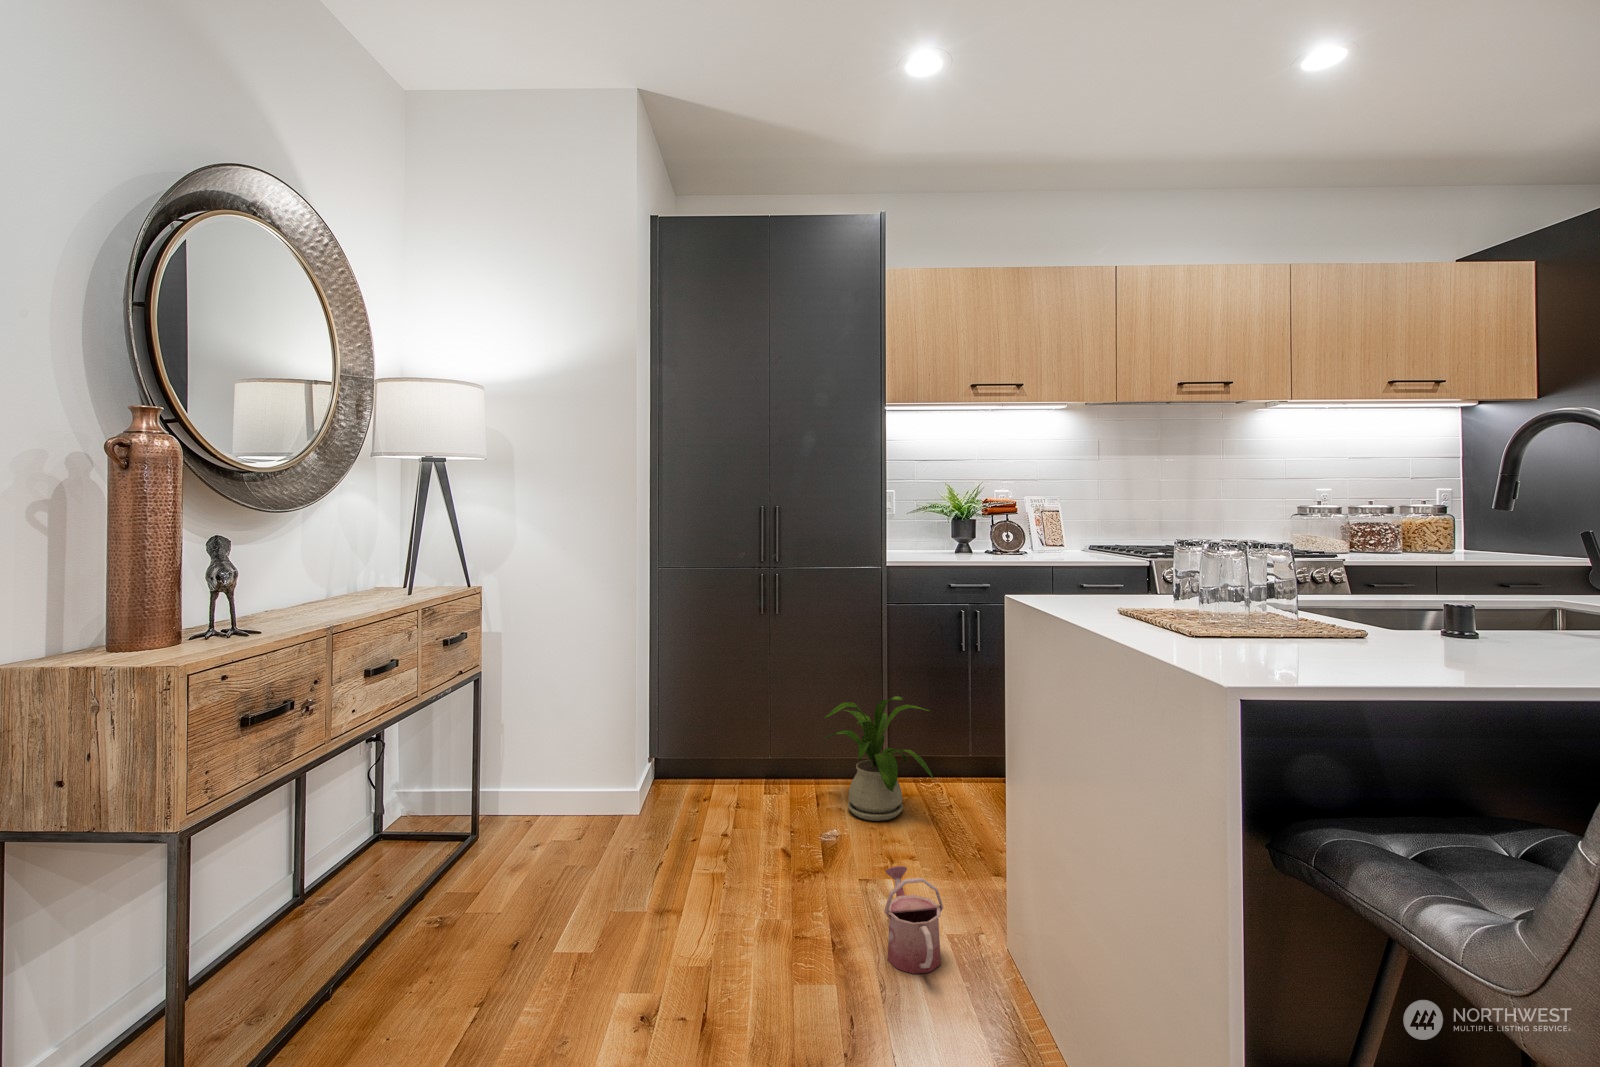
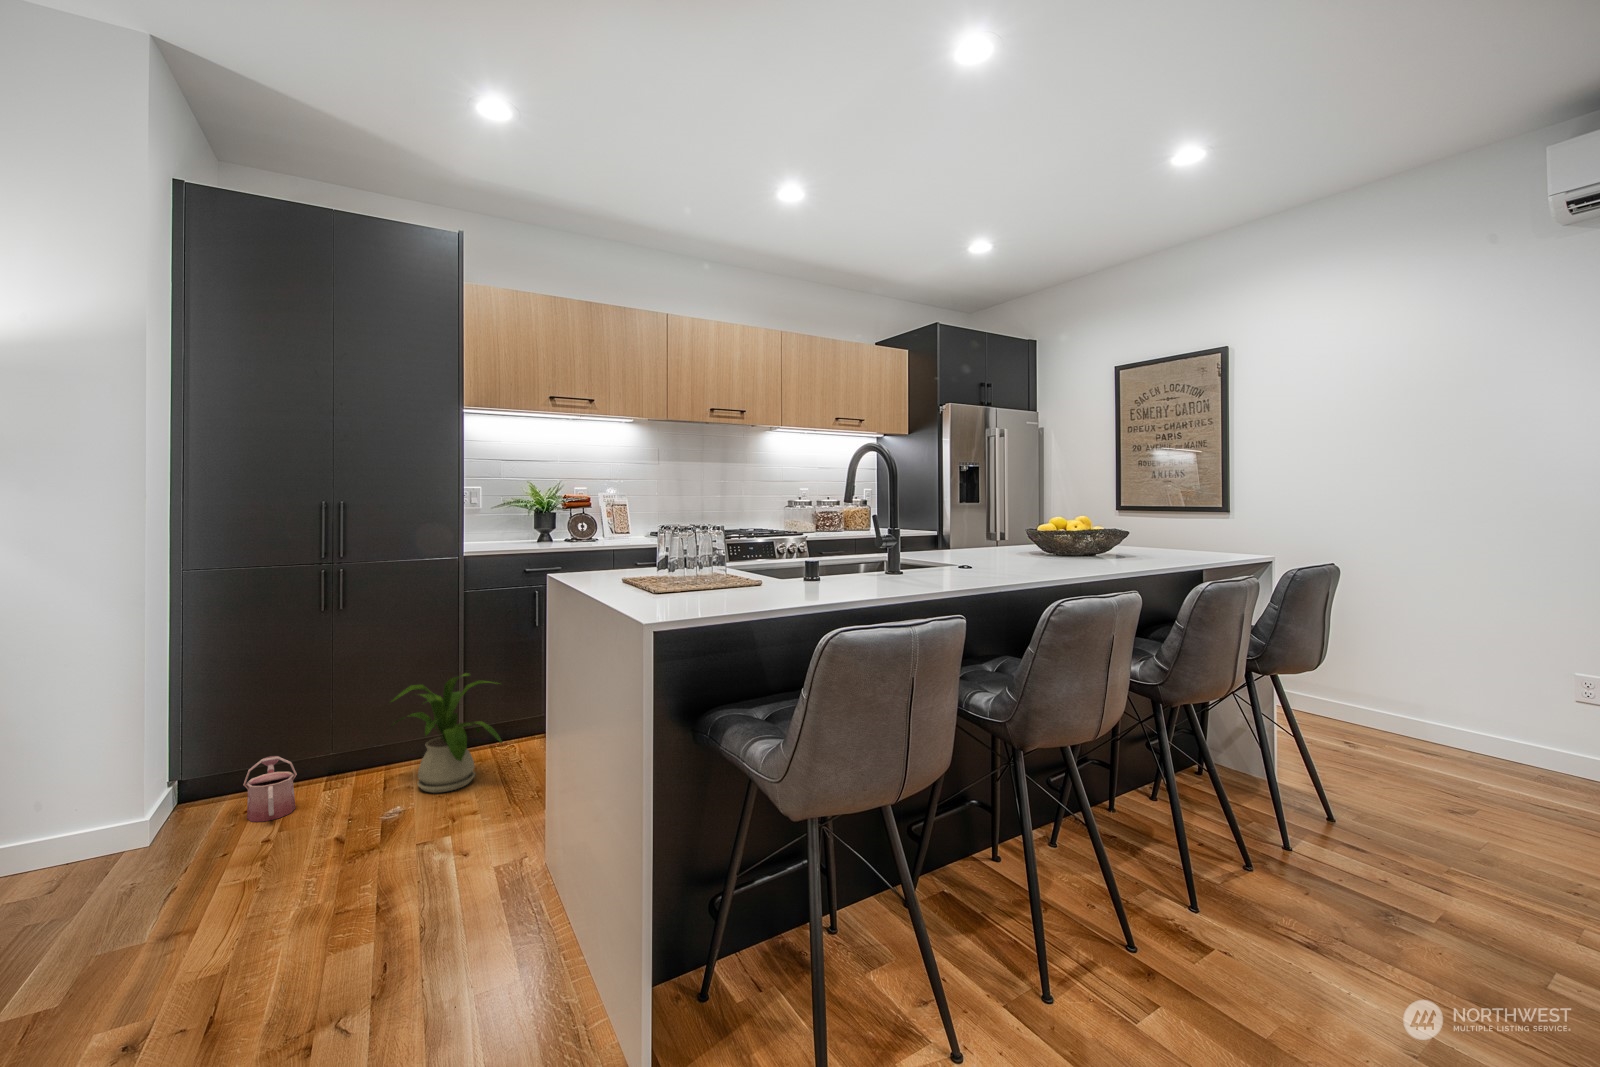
watering can: present [884,866,943,974] -> present [243,756,297,822]

